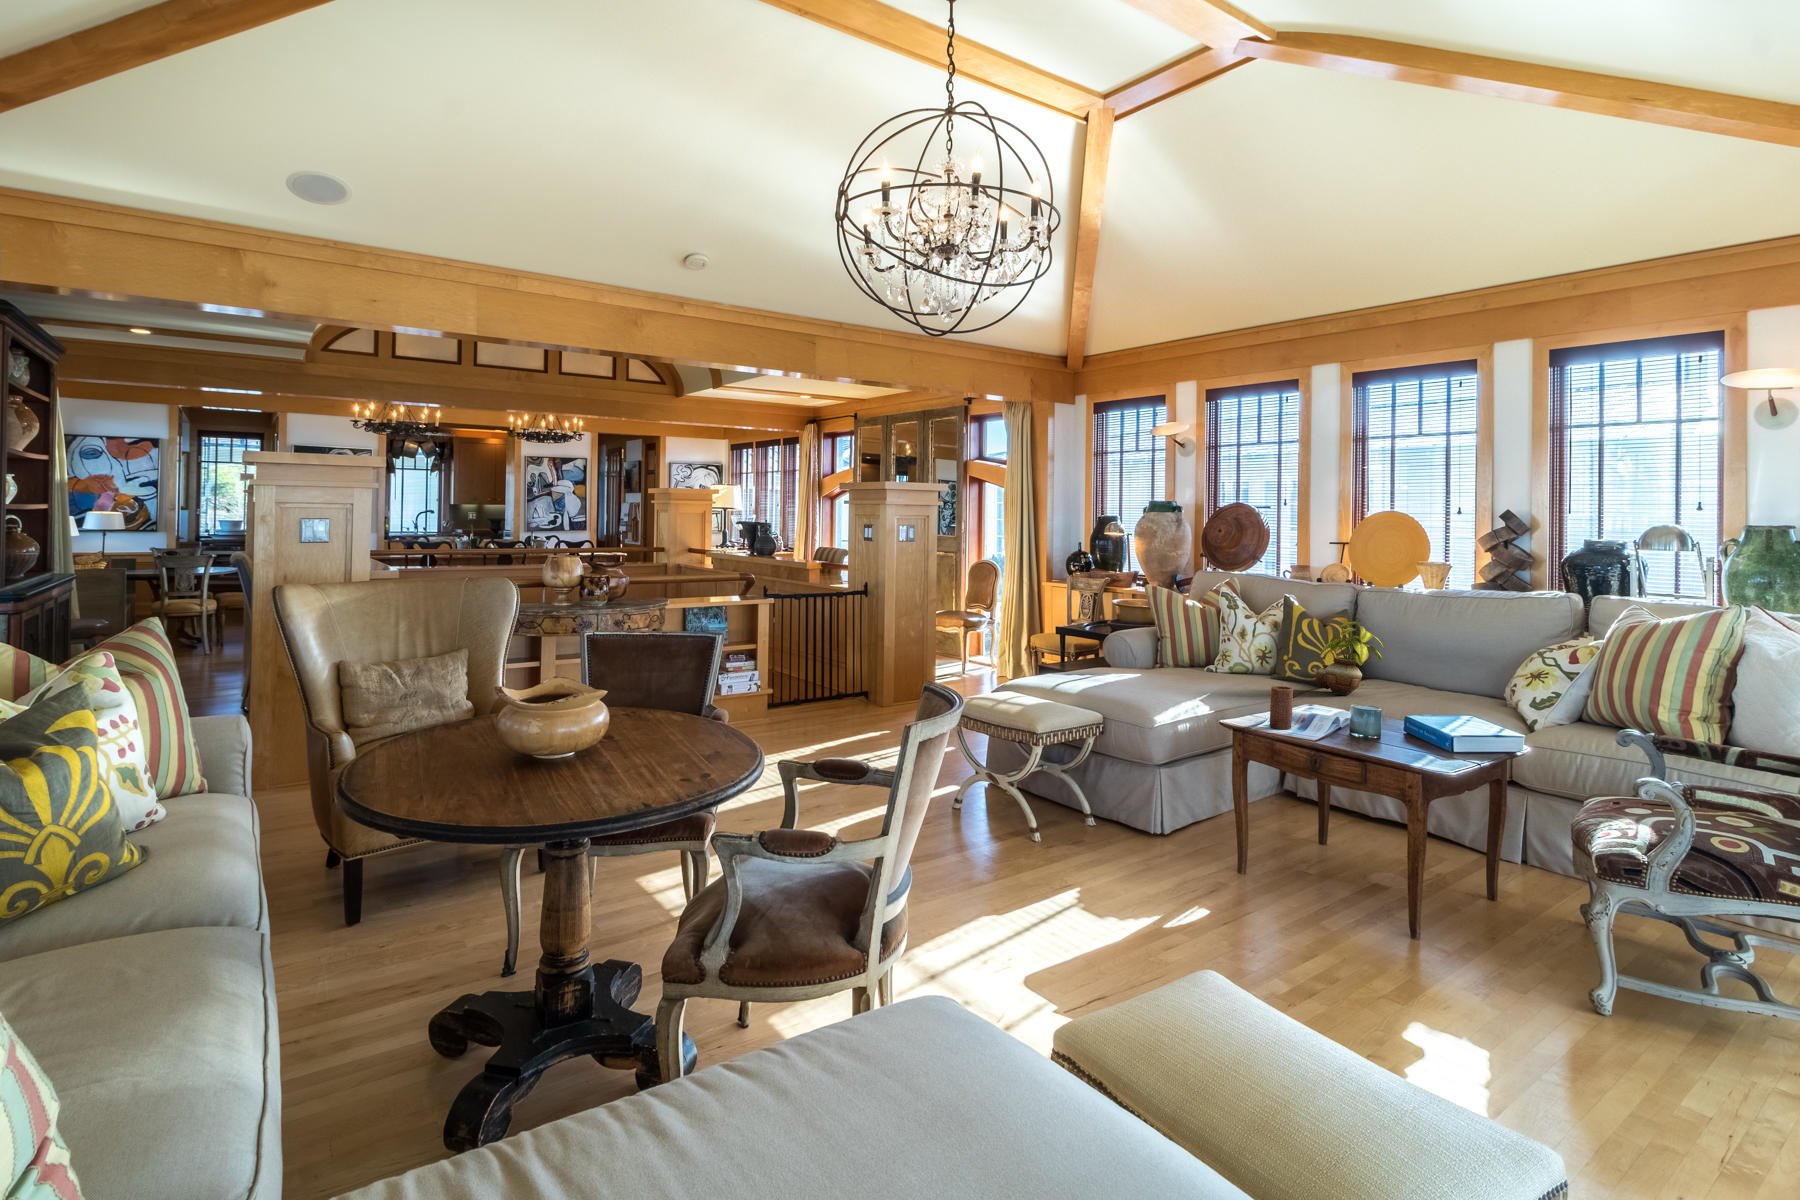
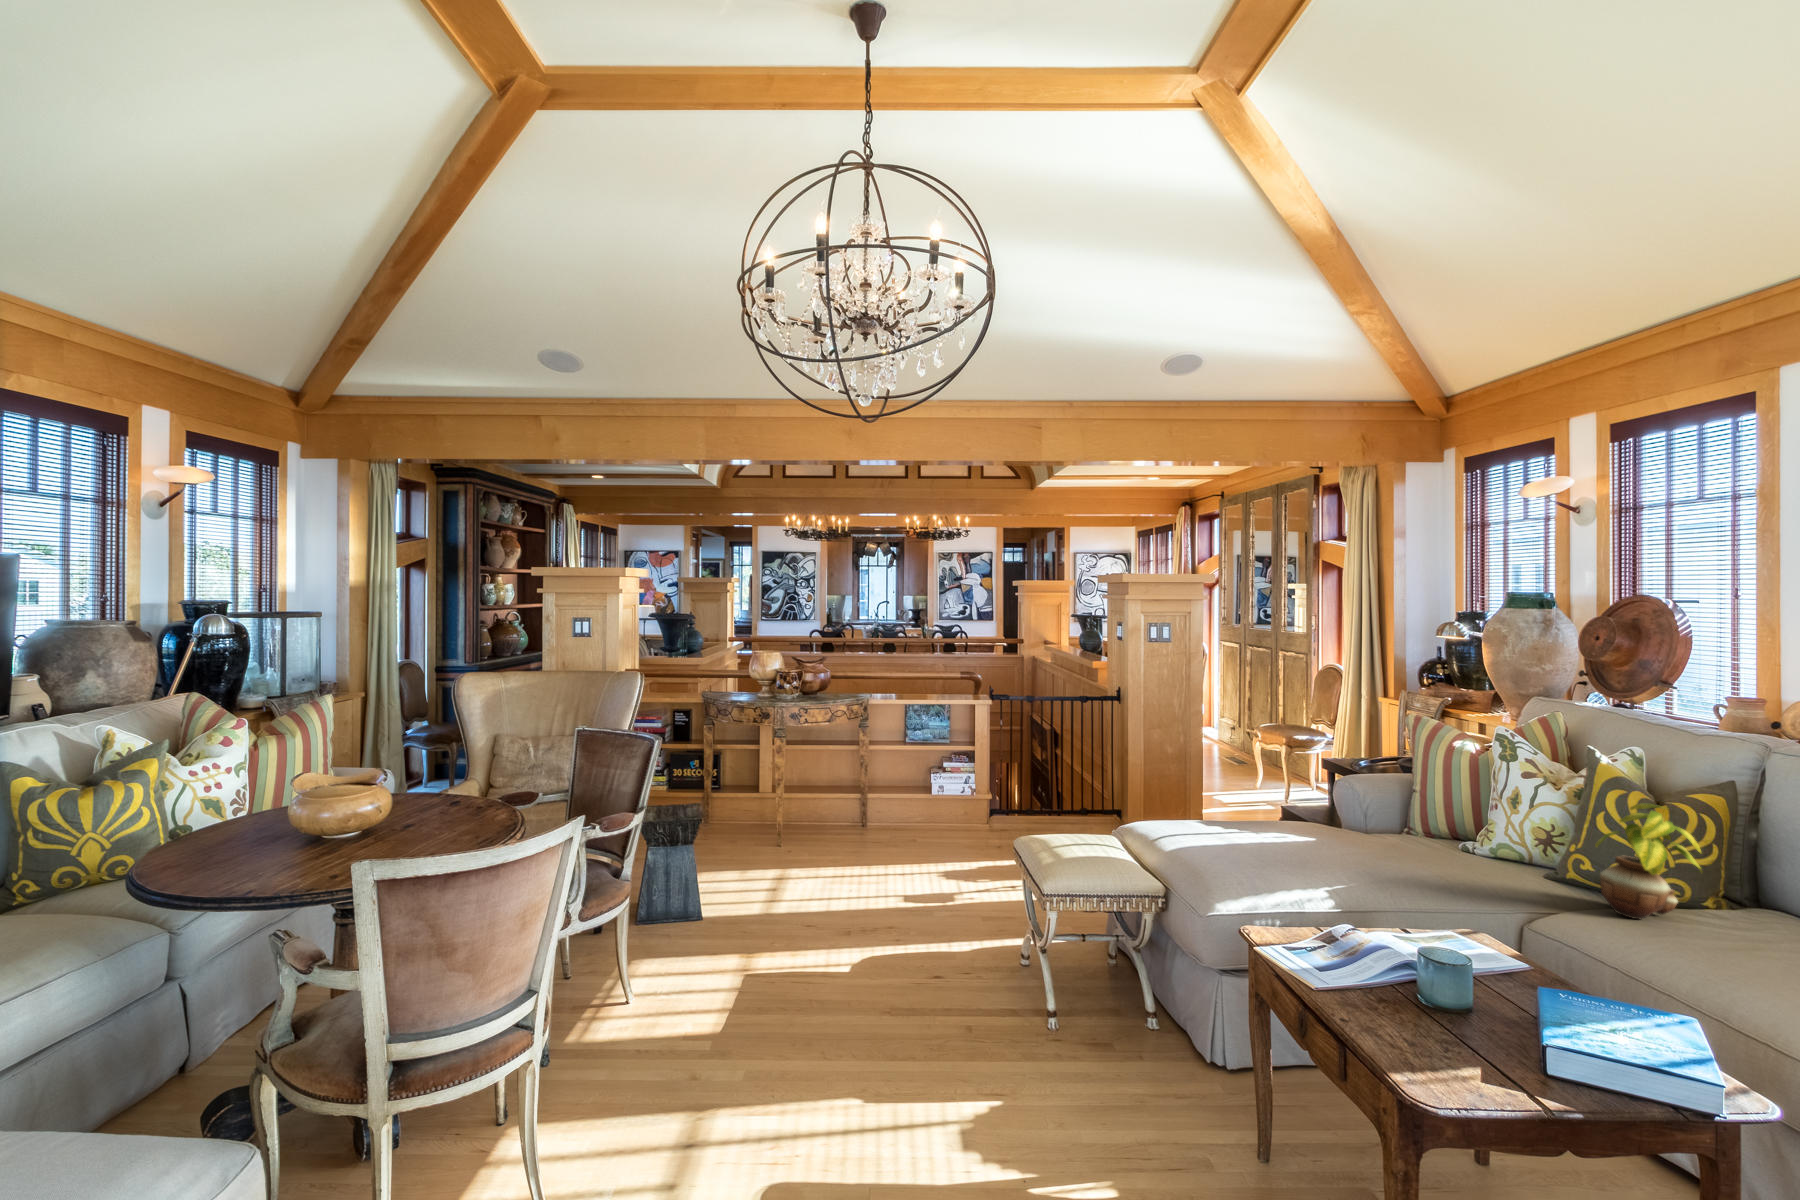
candle: present [1270,686,1293,729] -> none [1347,883,1381,950]

